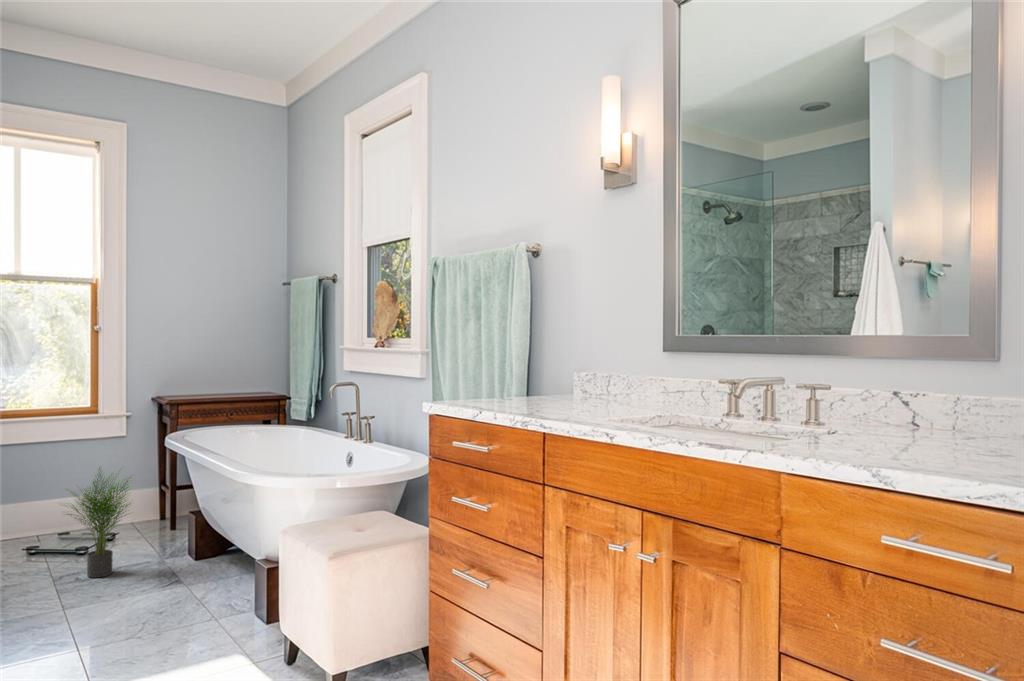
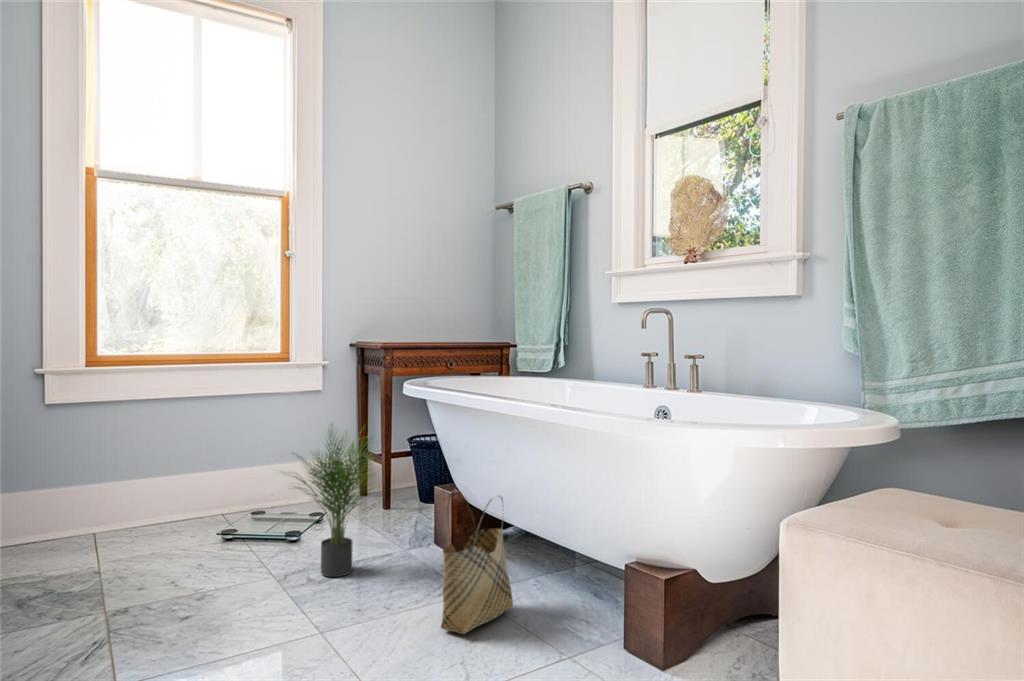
woven basket: none [145,515,205,607] -> present [441,491,513,634]

